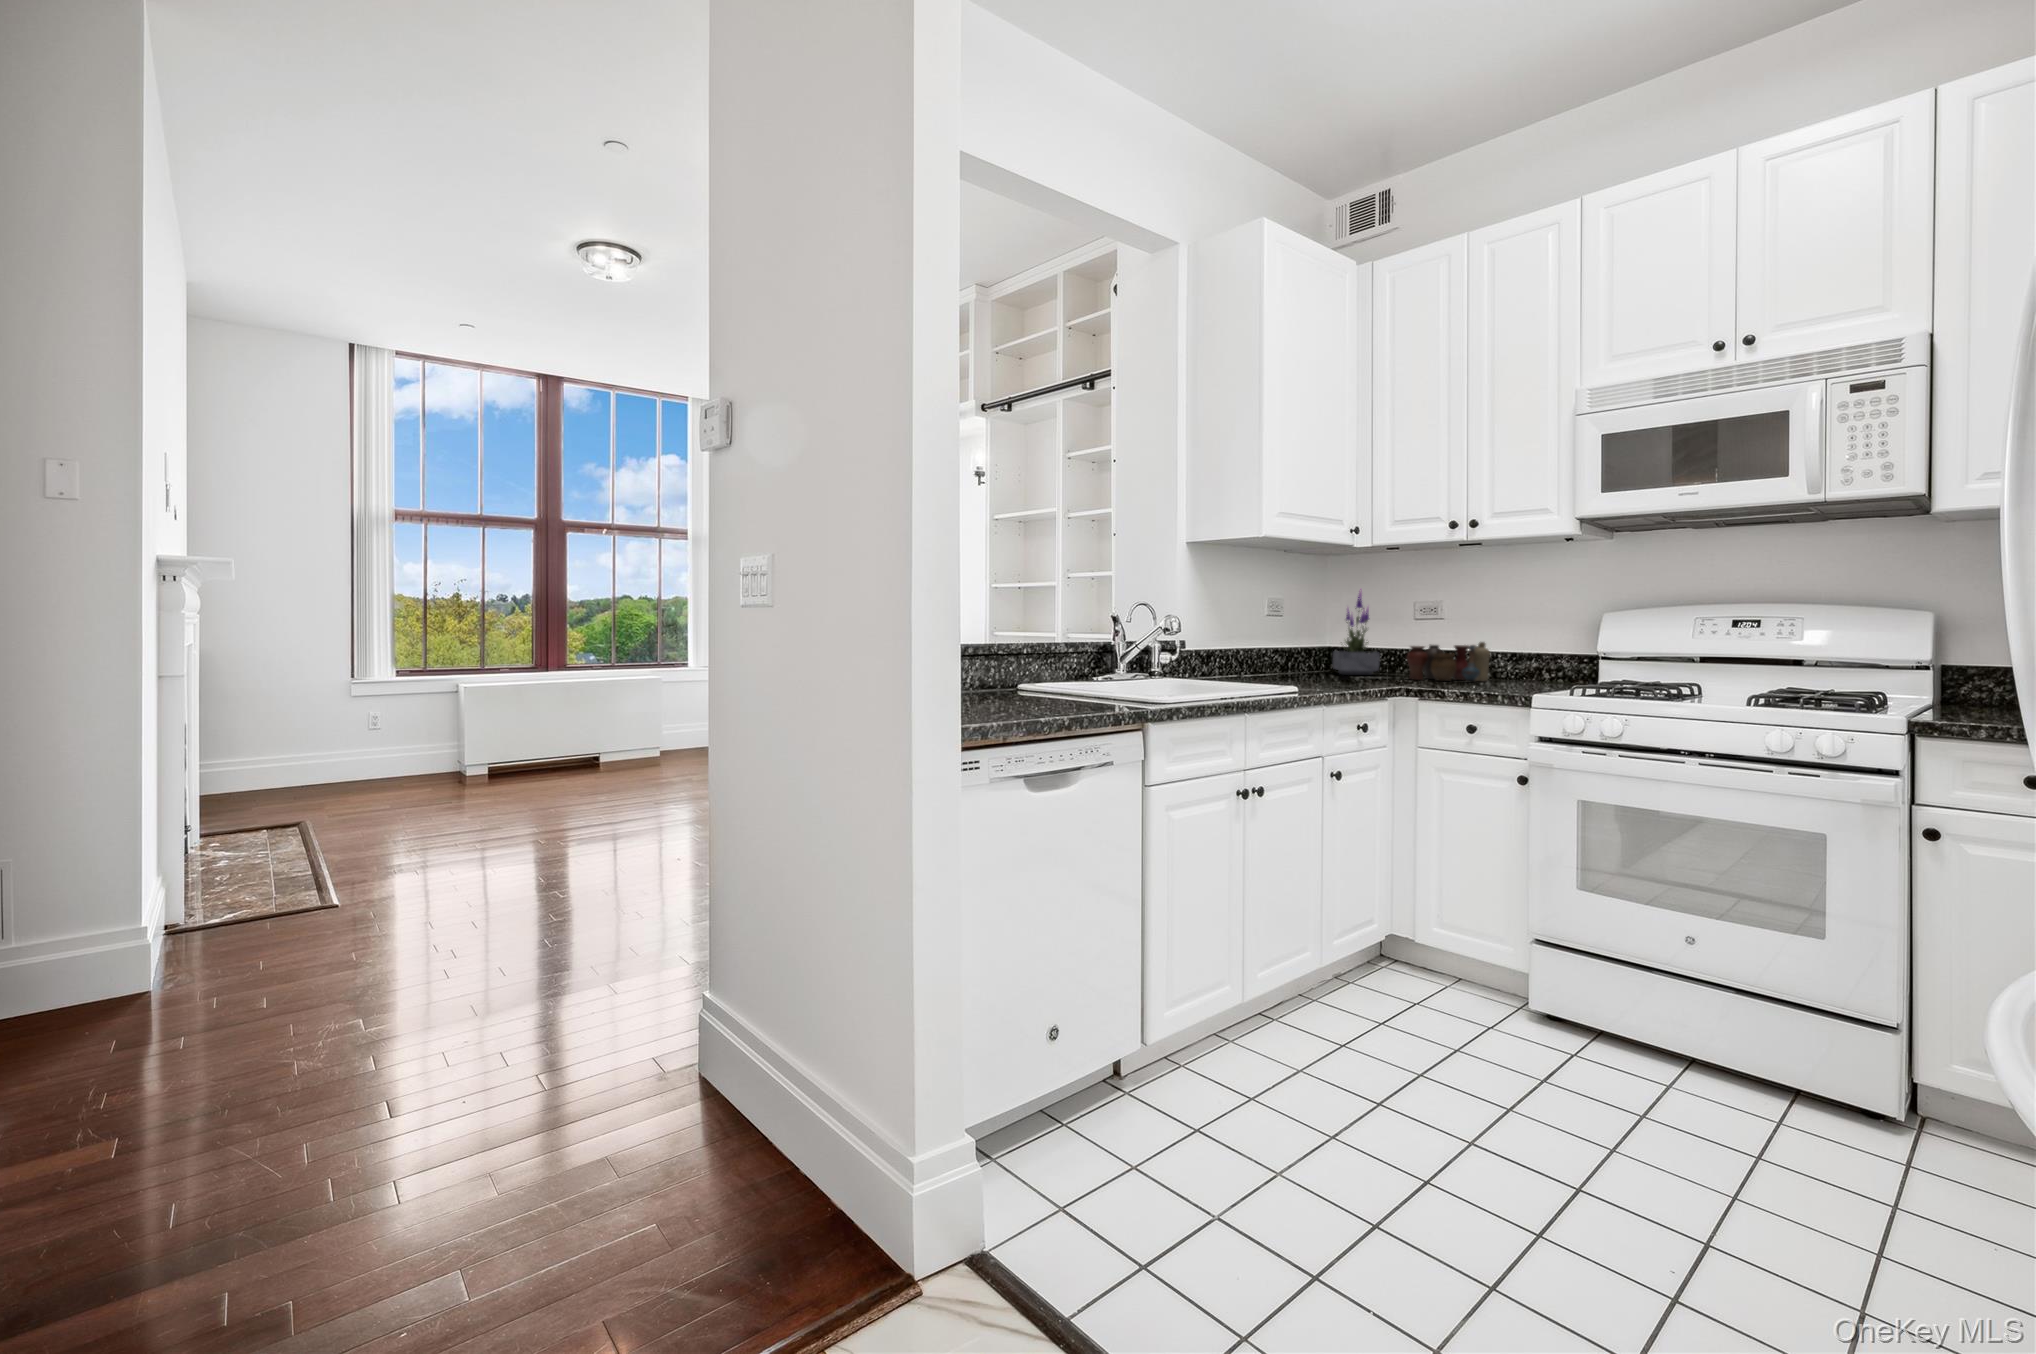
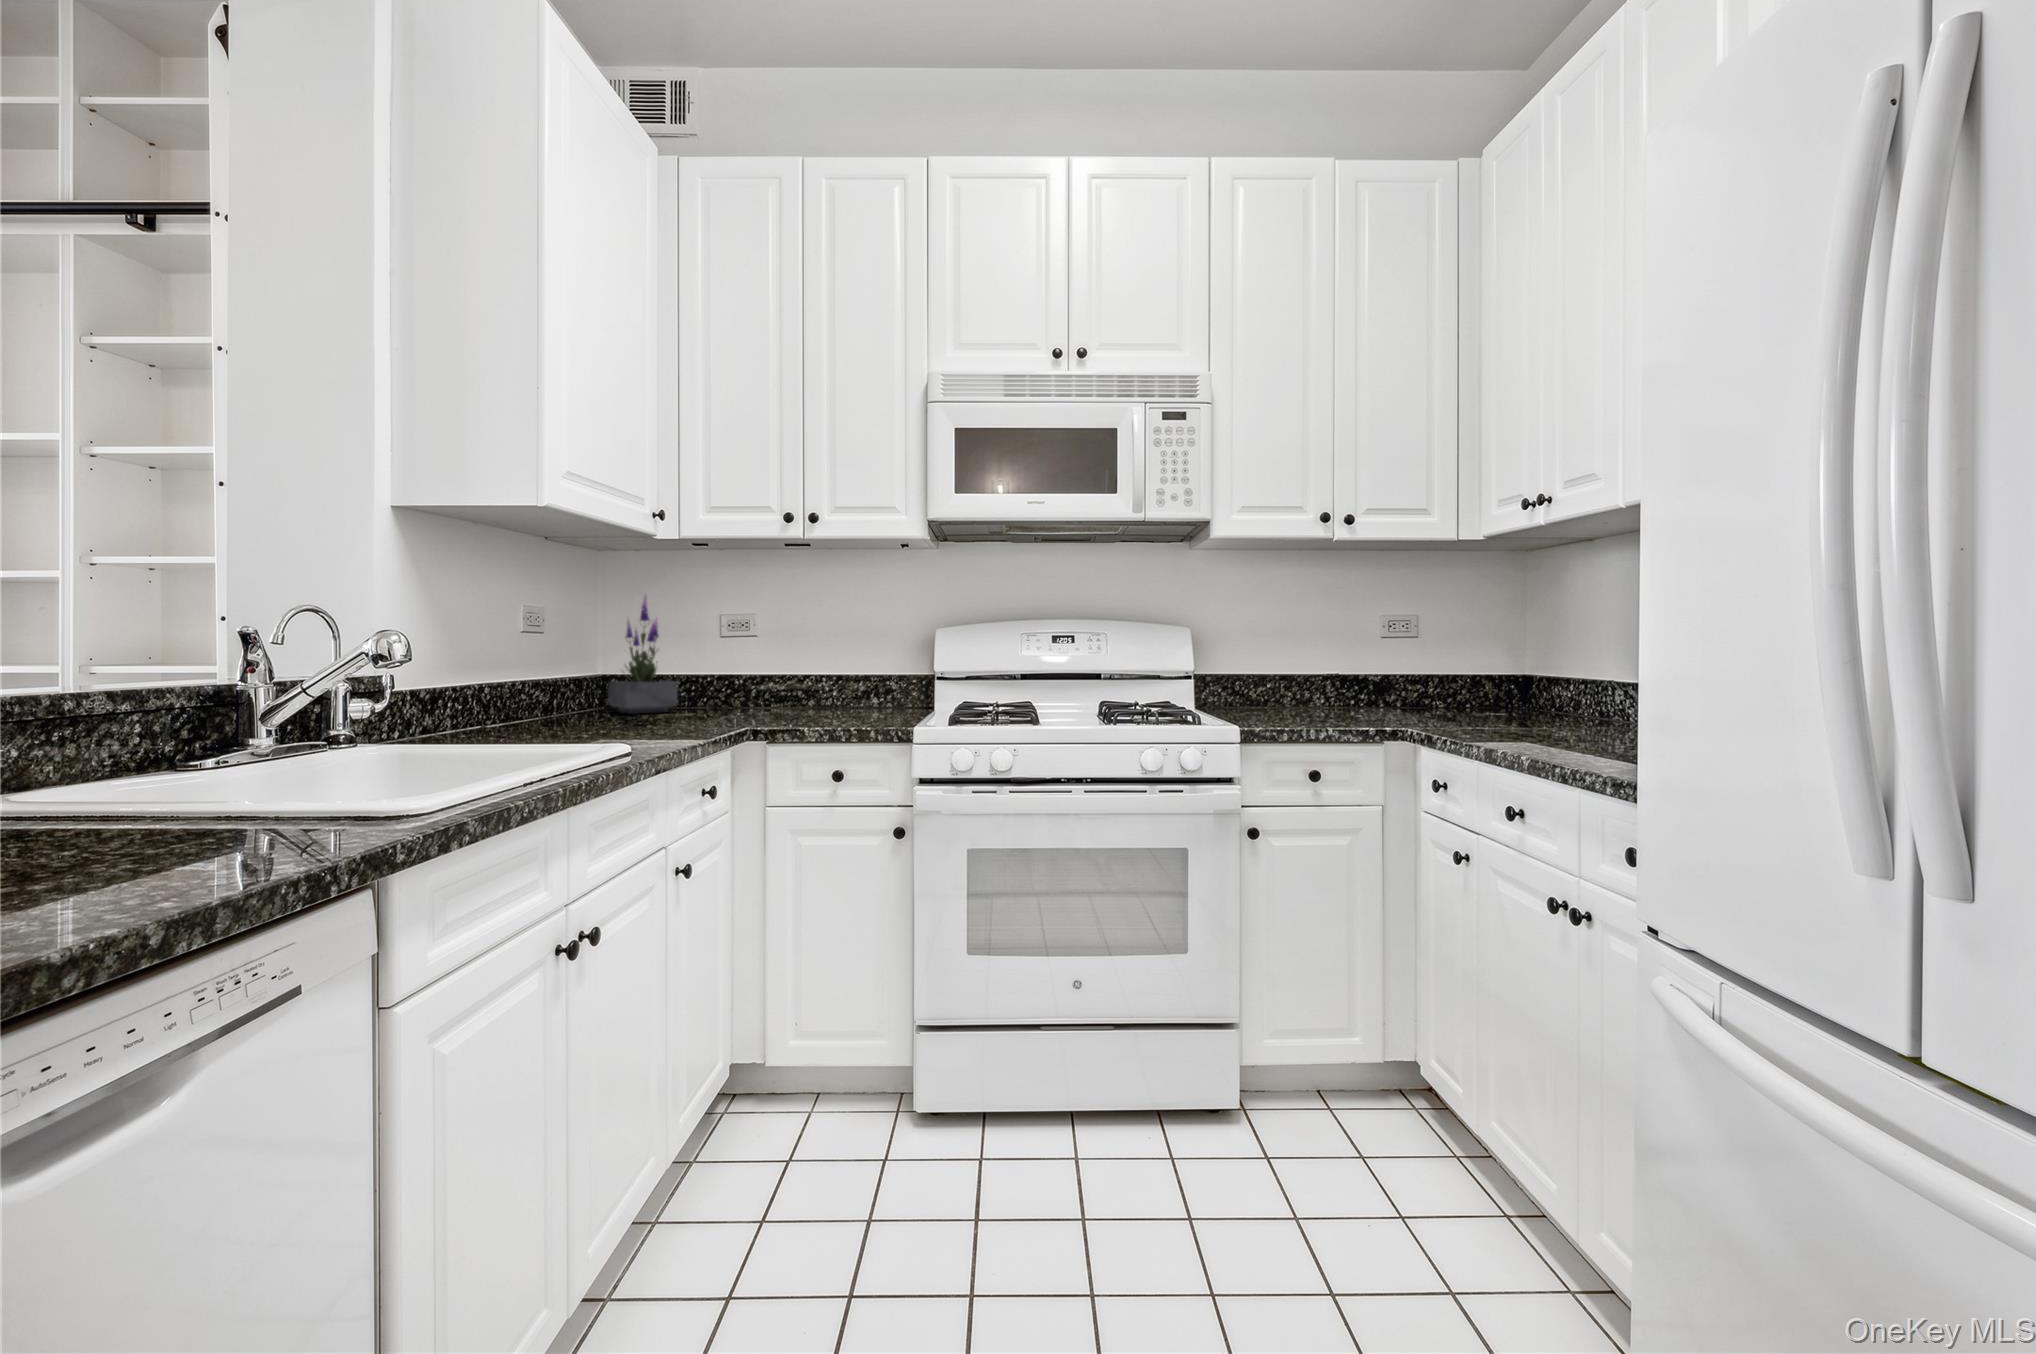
vase: present [1407,642,1490,682] -> none [720,664,815,715]

